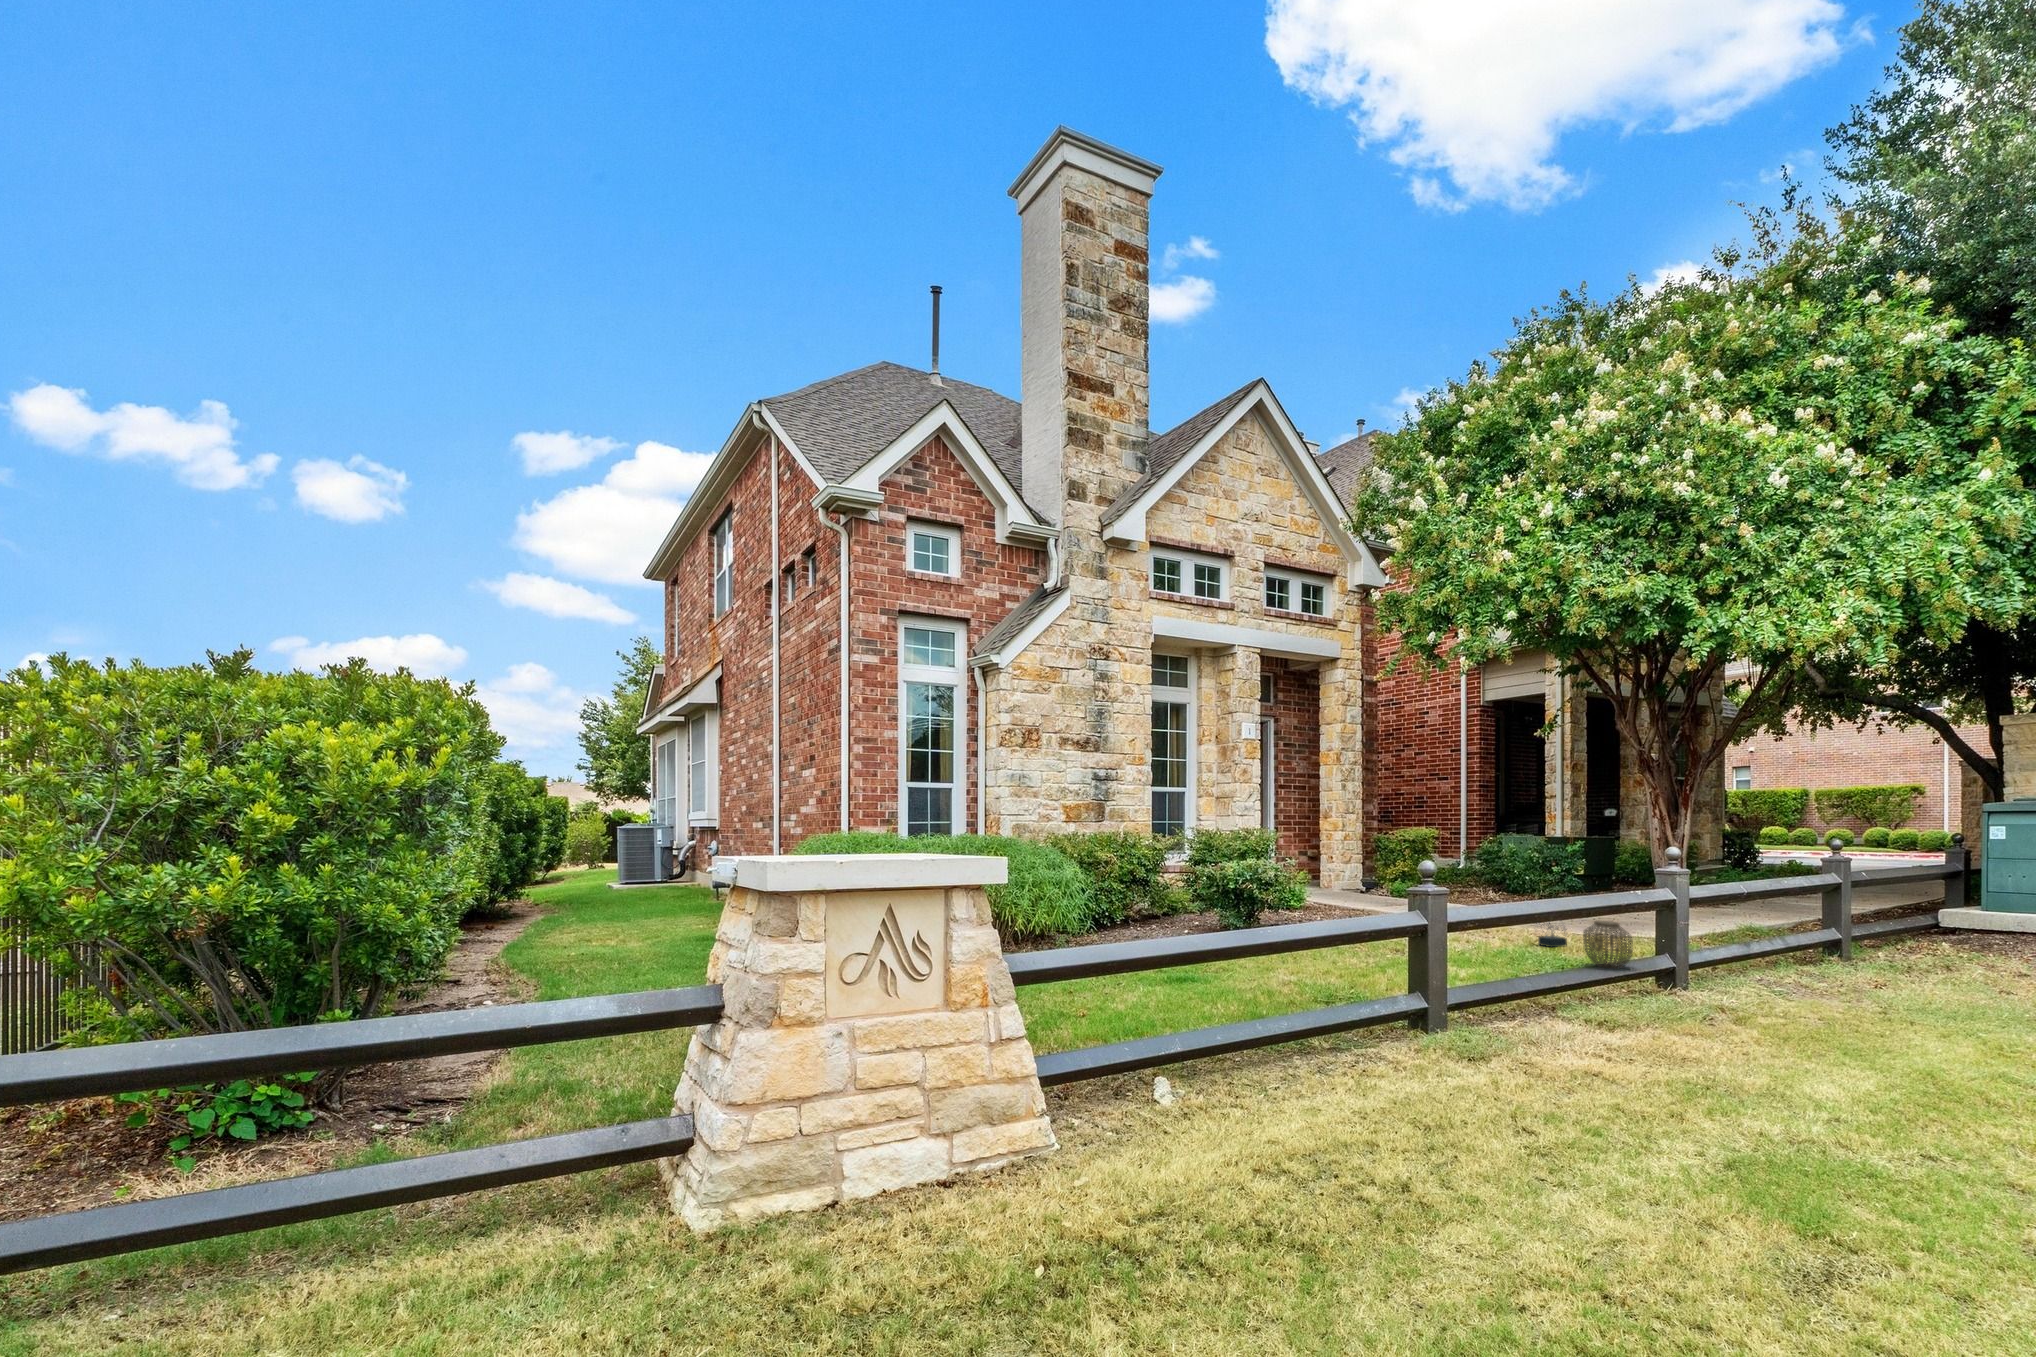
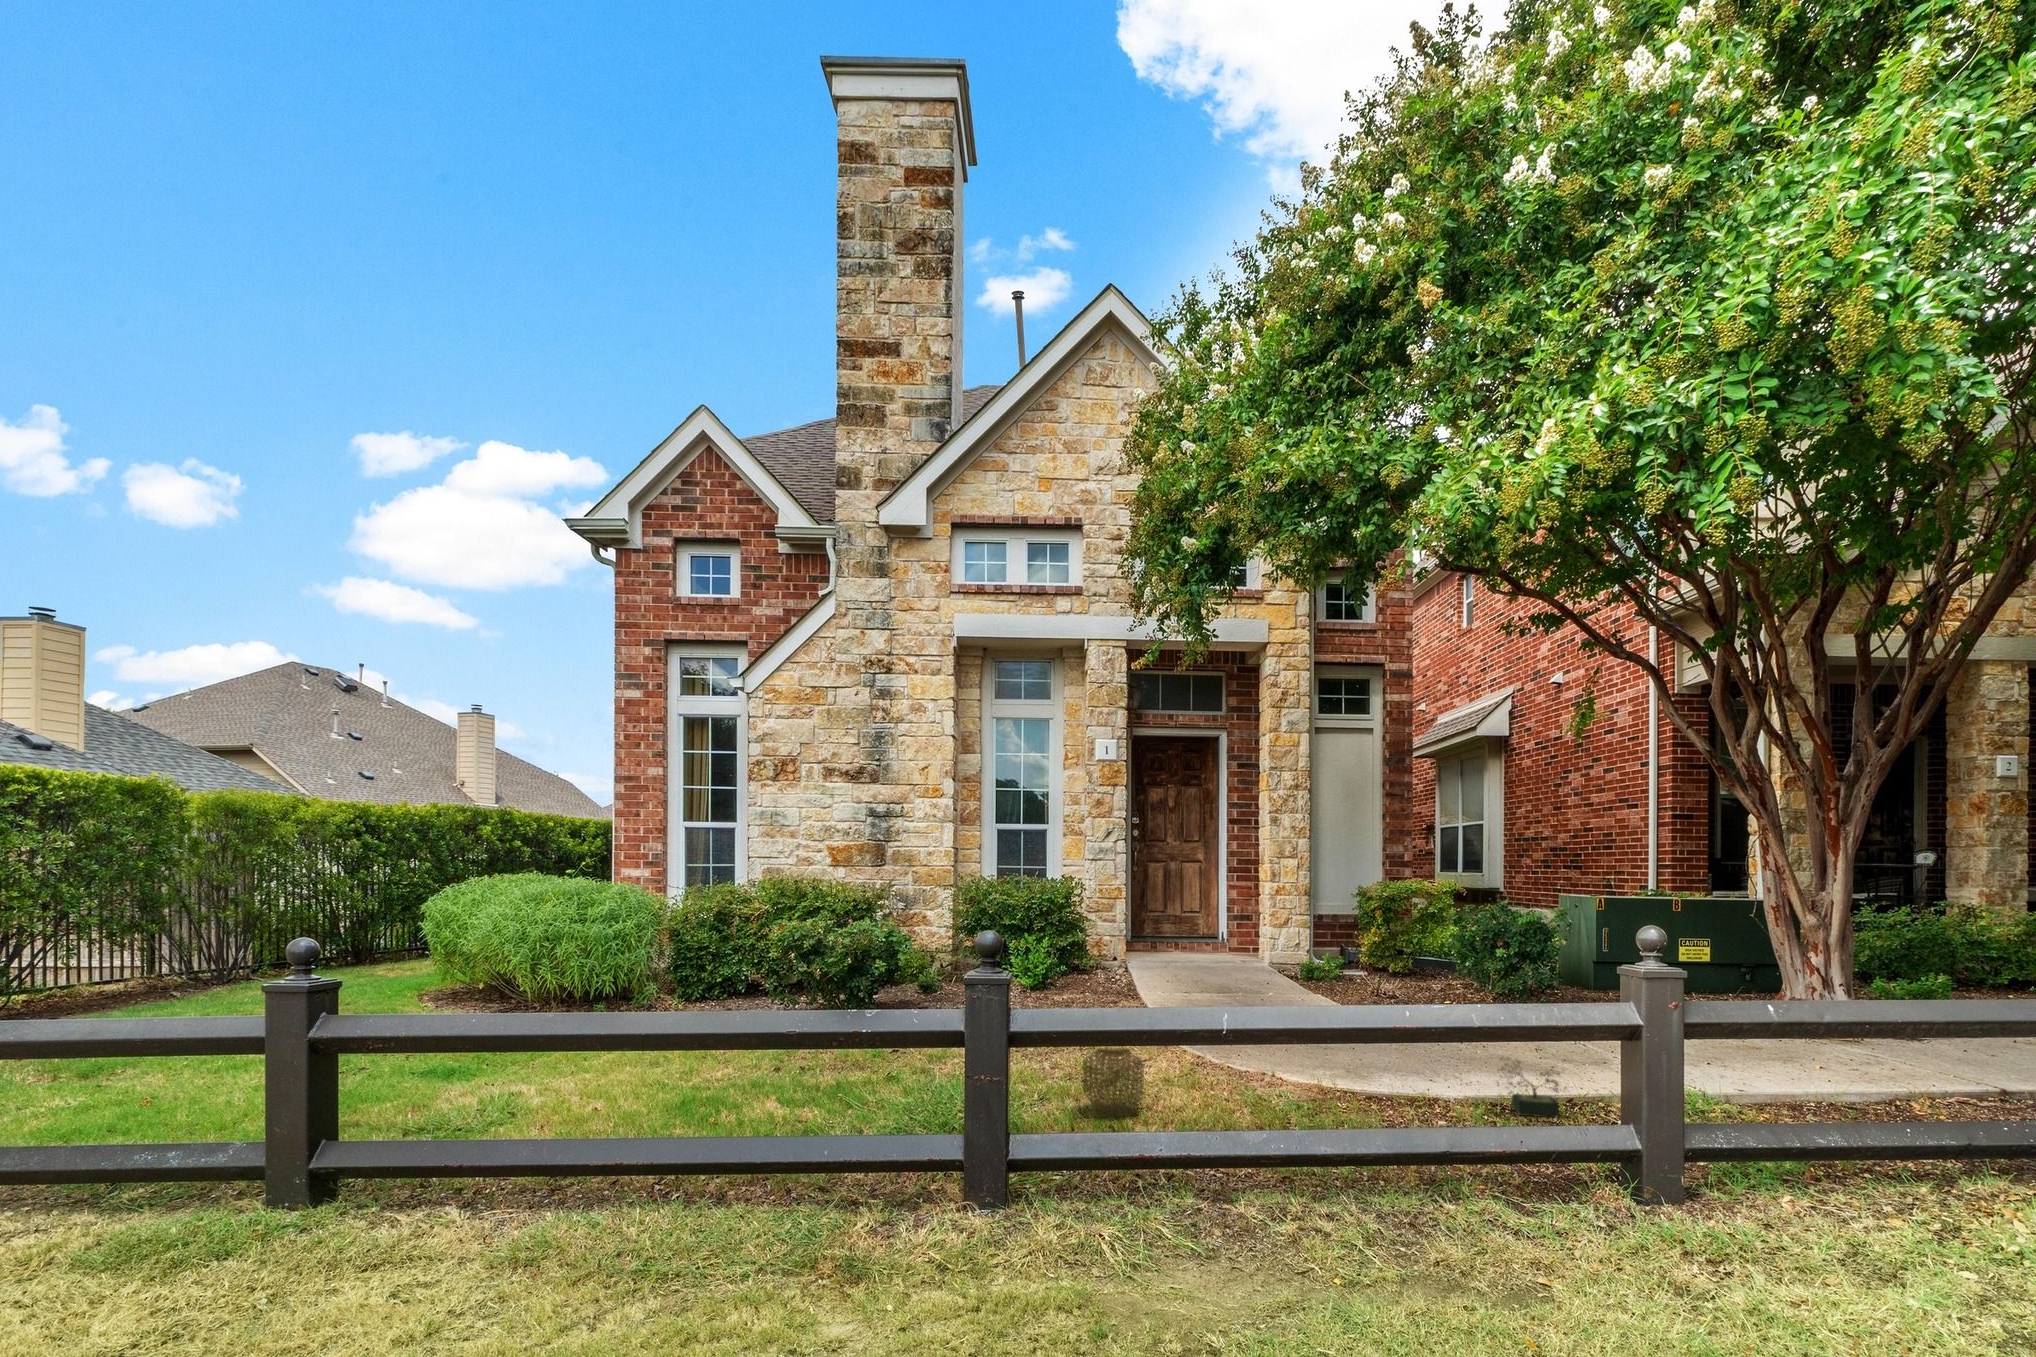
decorative plant: present [1536,921,1567,947] -> present [1498,1057,1566,1117]

